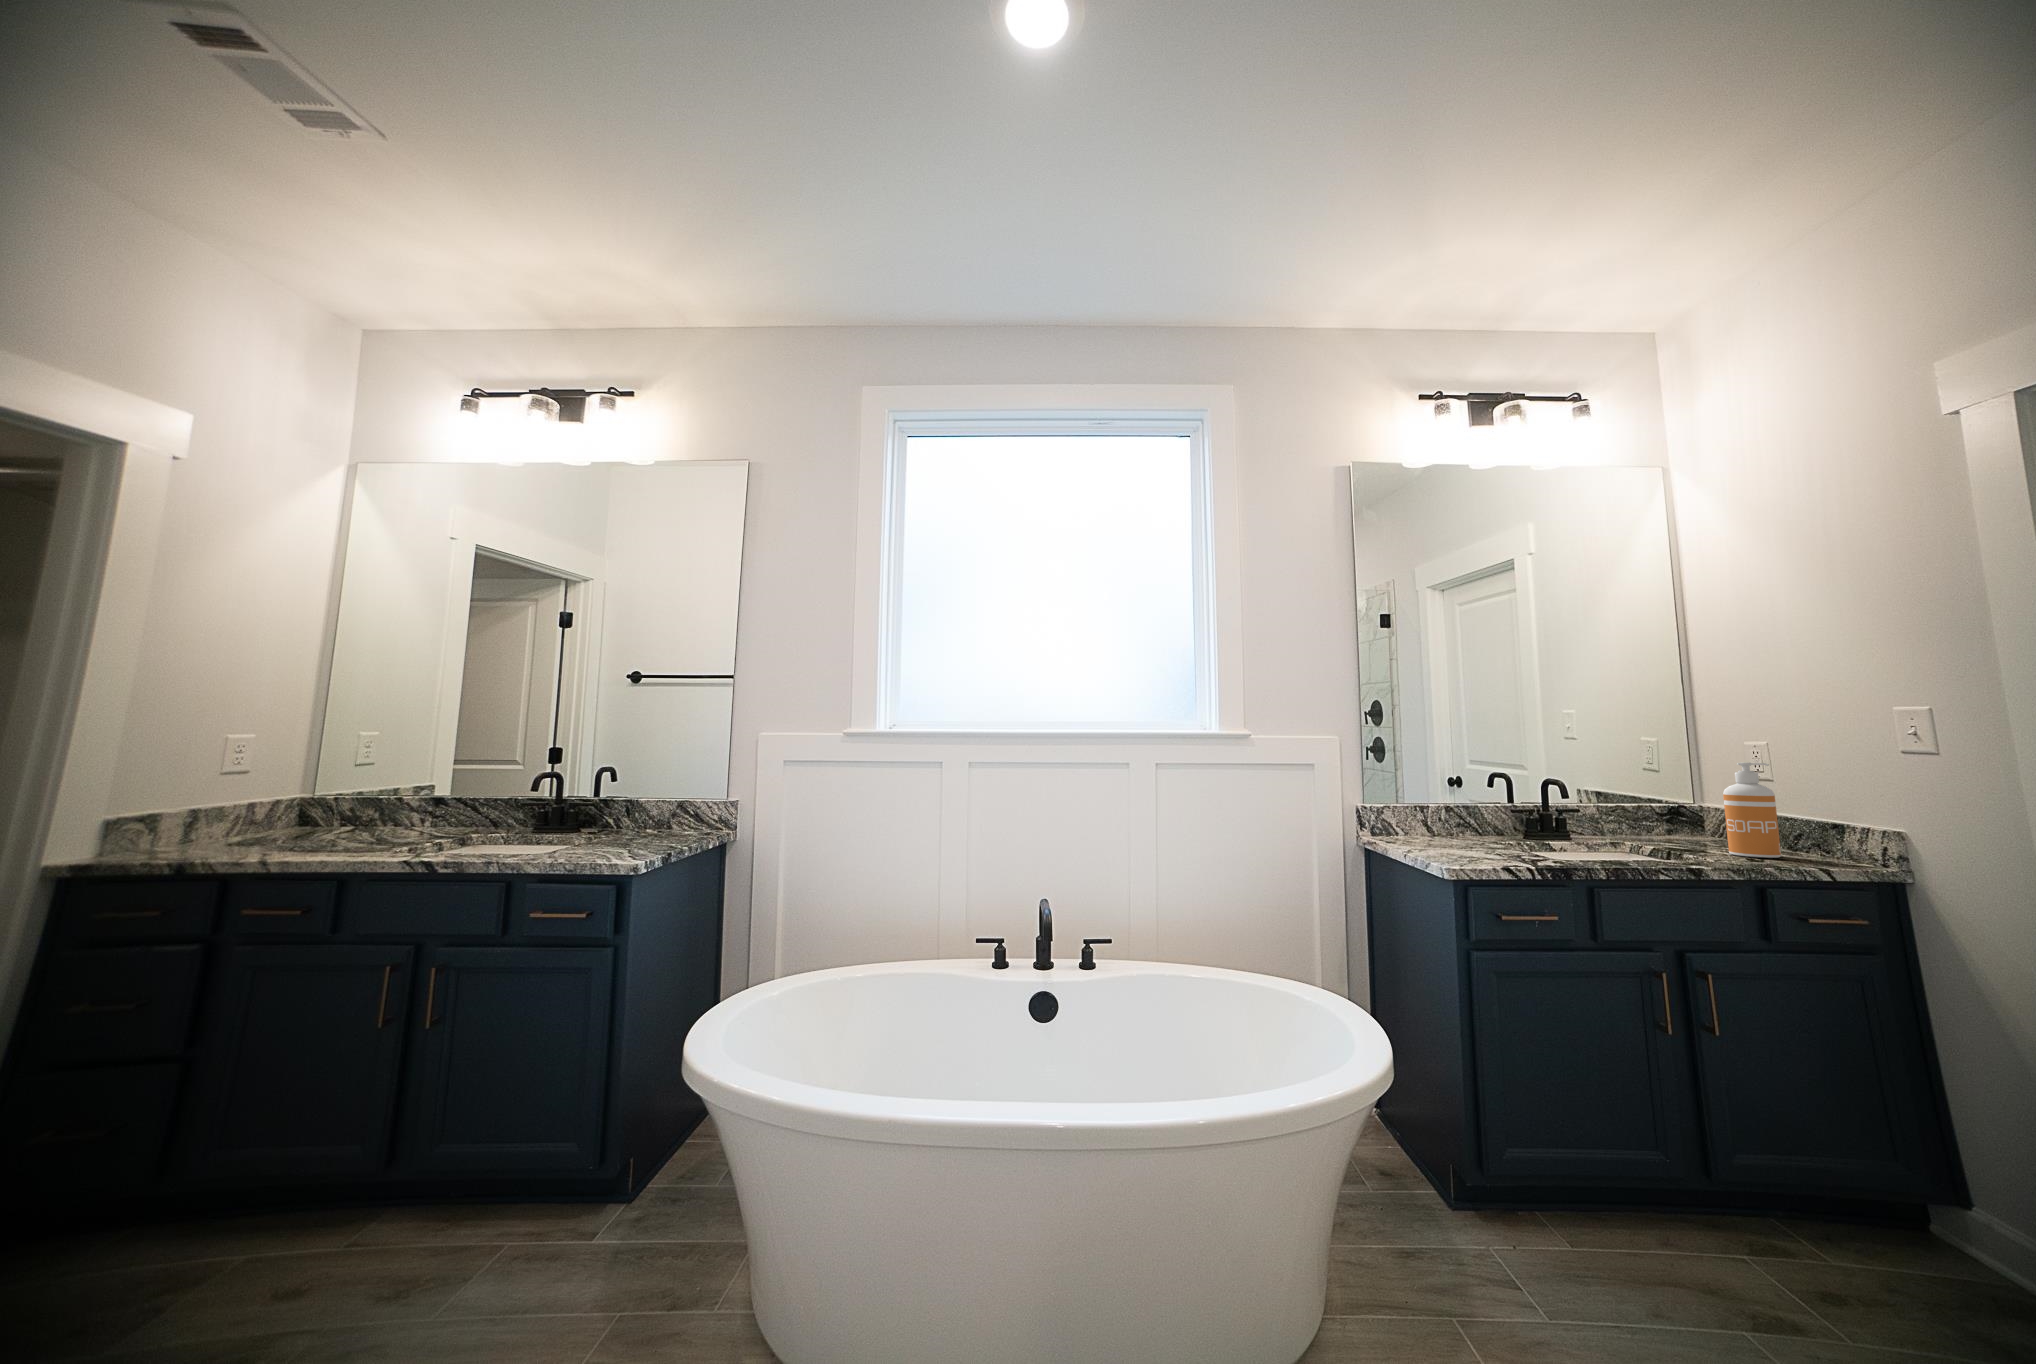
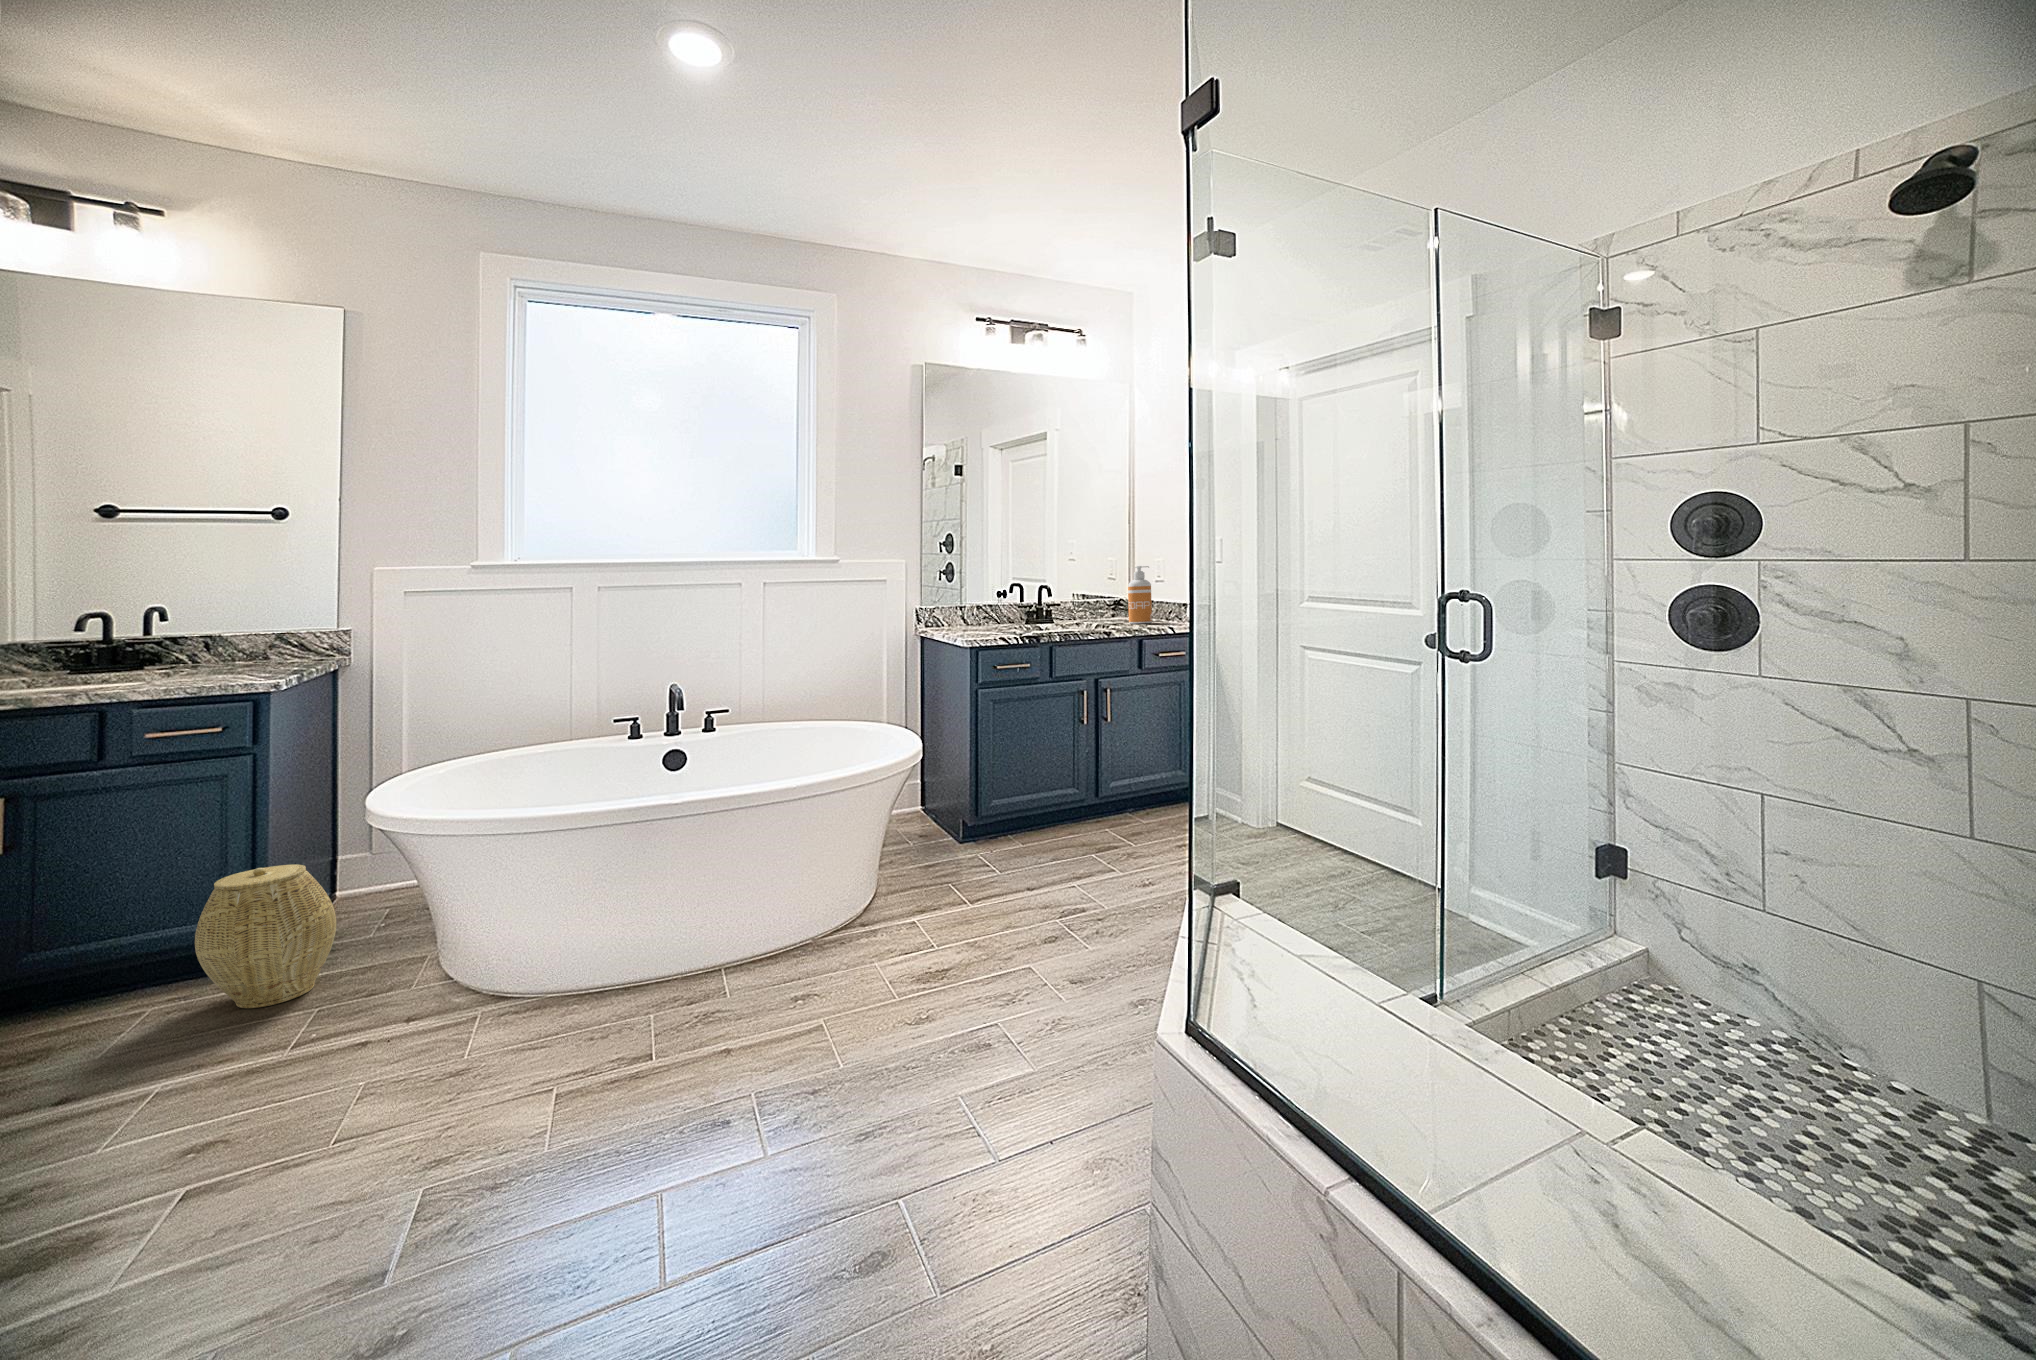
woven basket: none [478,1094,632,1302] -> present [195,864,336,1008]

